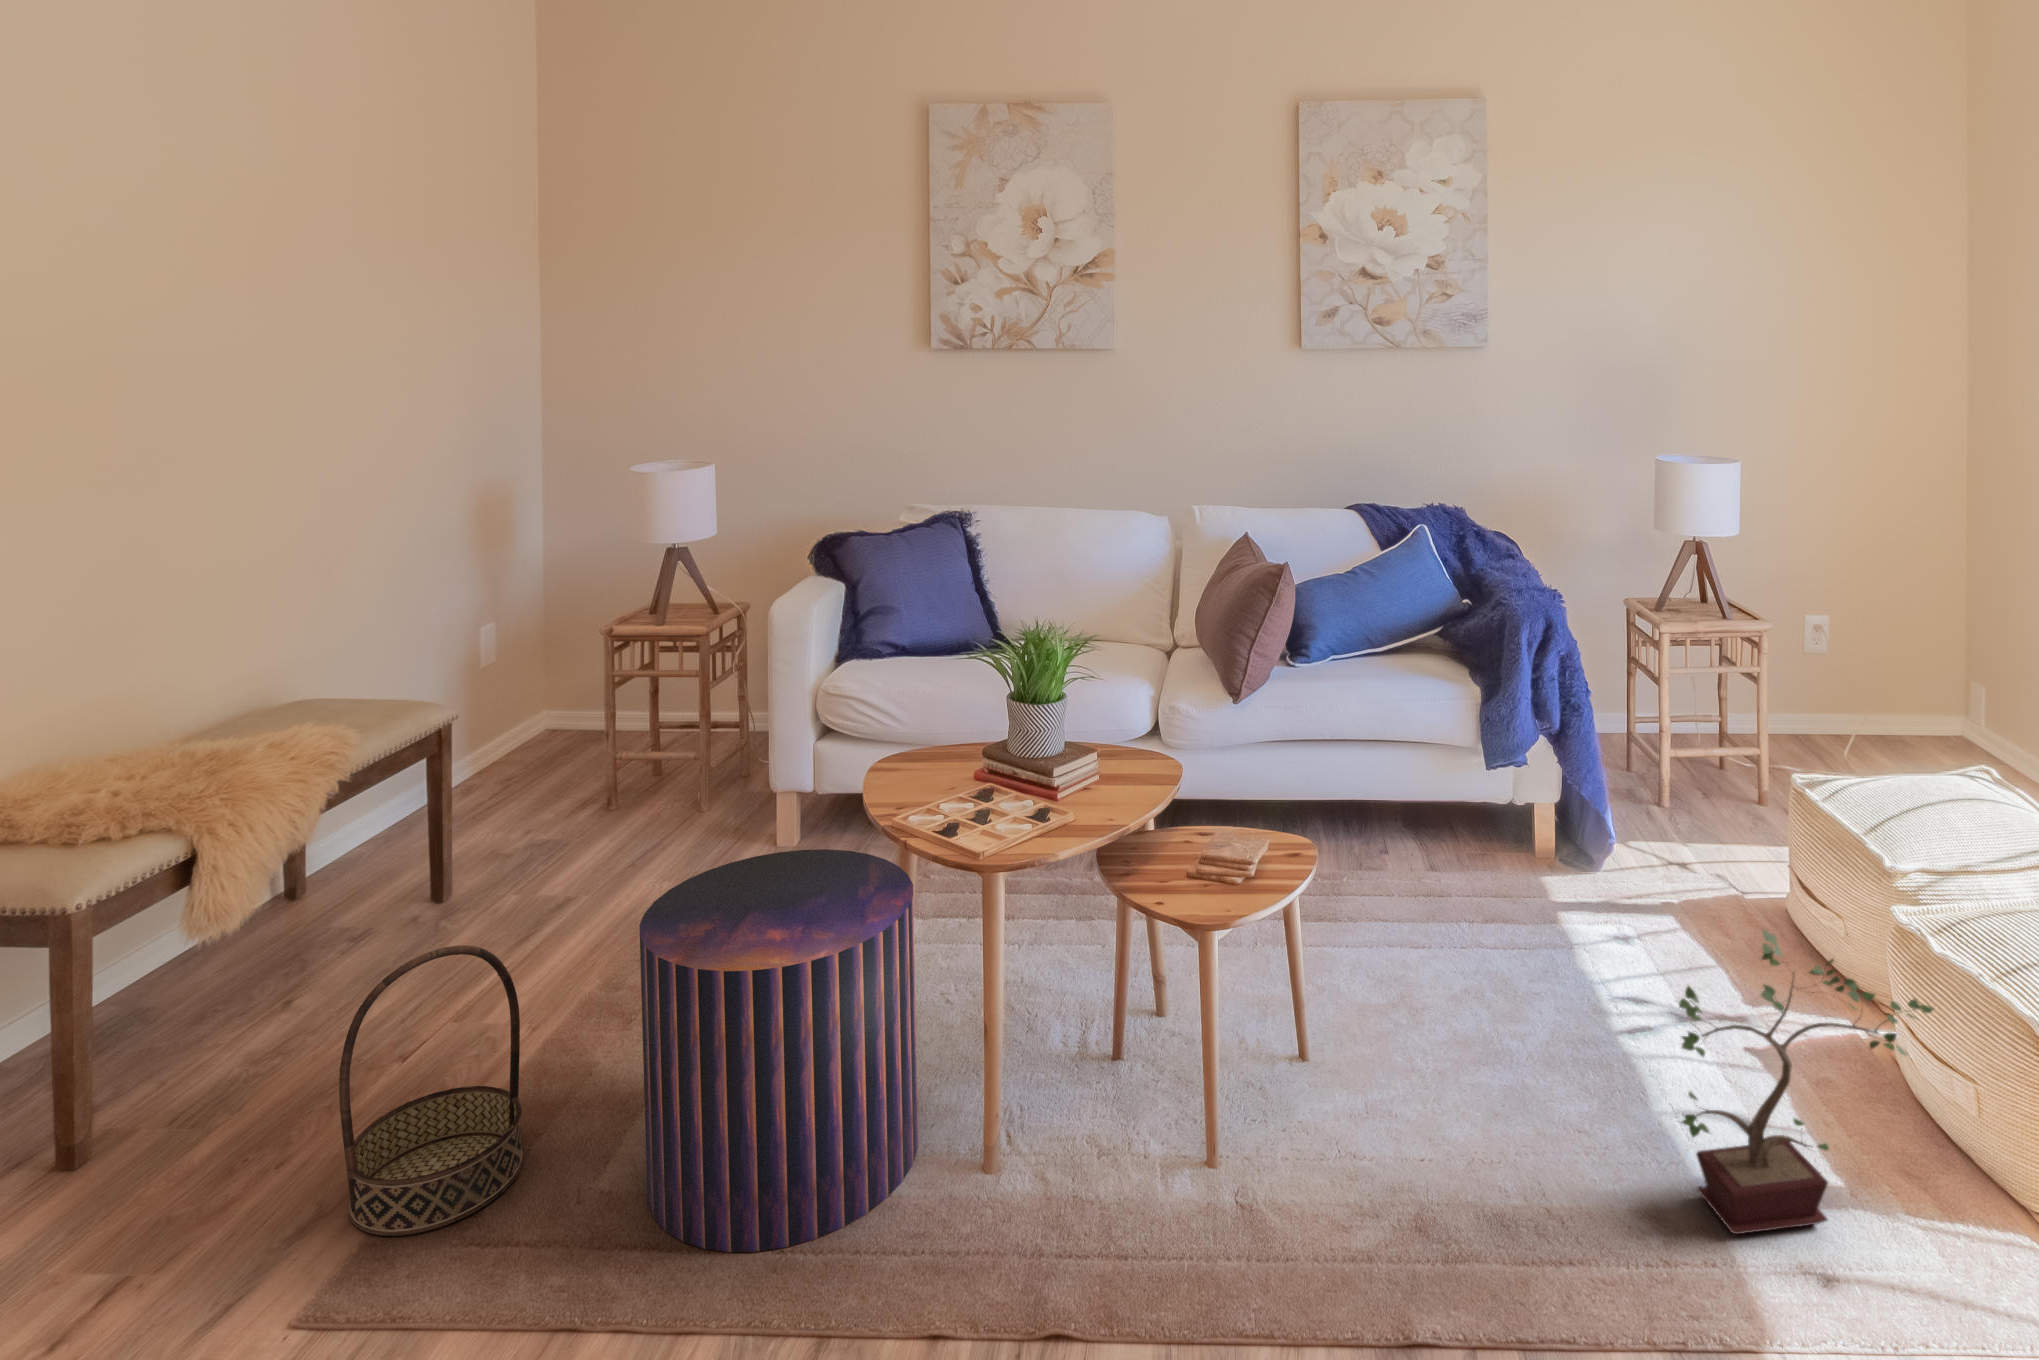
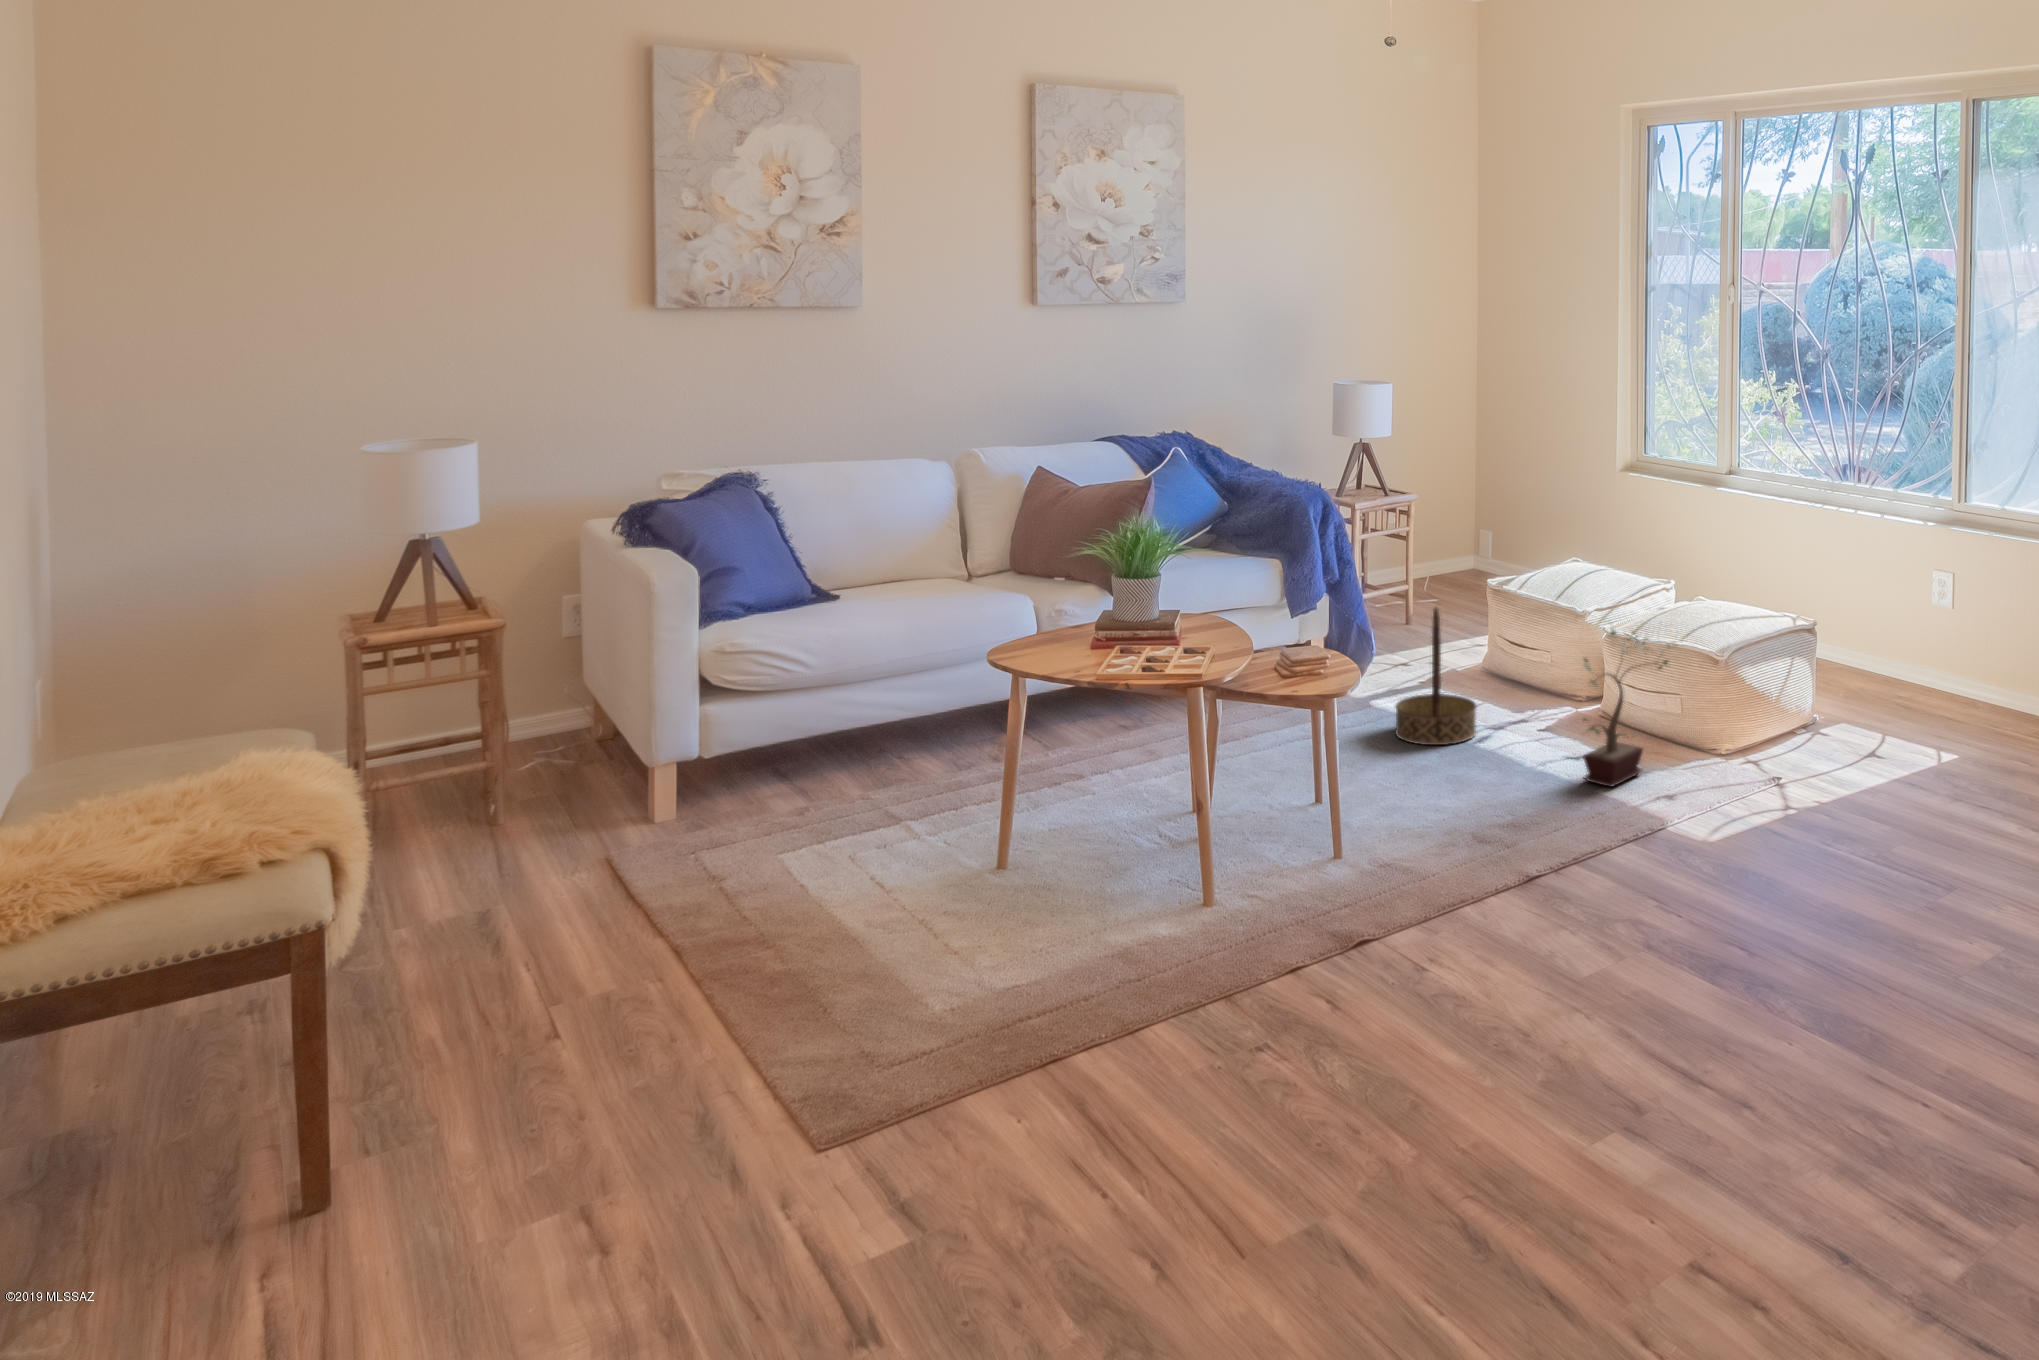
pouf: present [640,849,918,1252] -> none [954,696,1173,980]
basket: present [339,945,523,1236] -> present [1396,607,1476,745]

